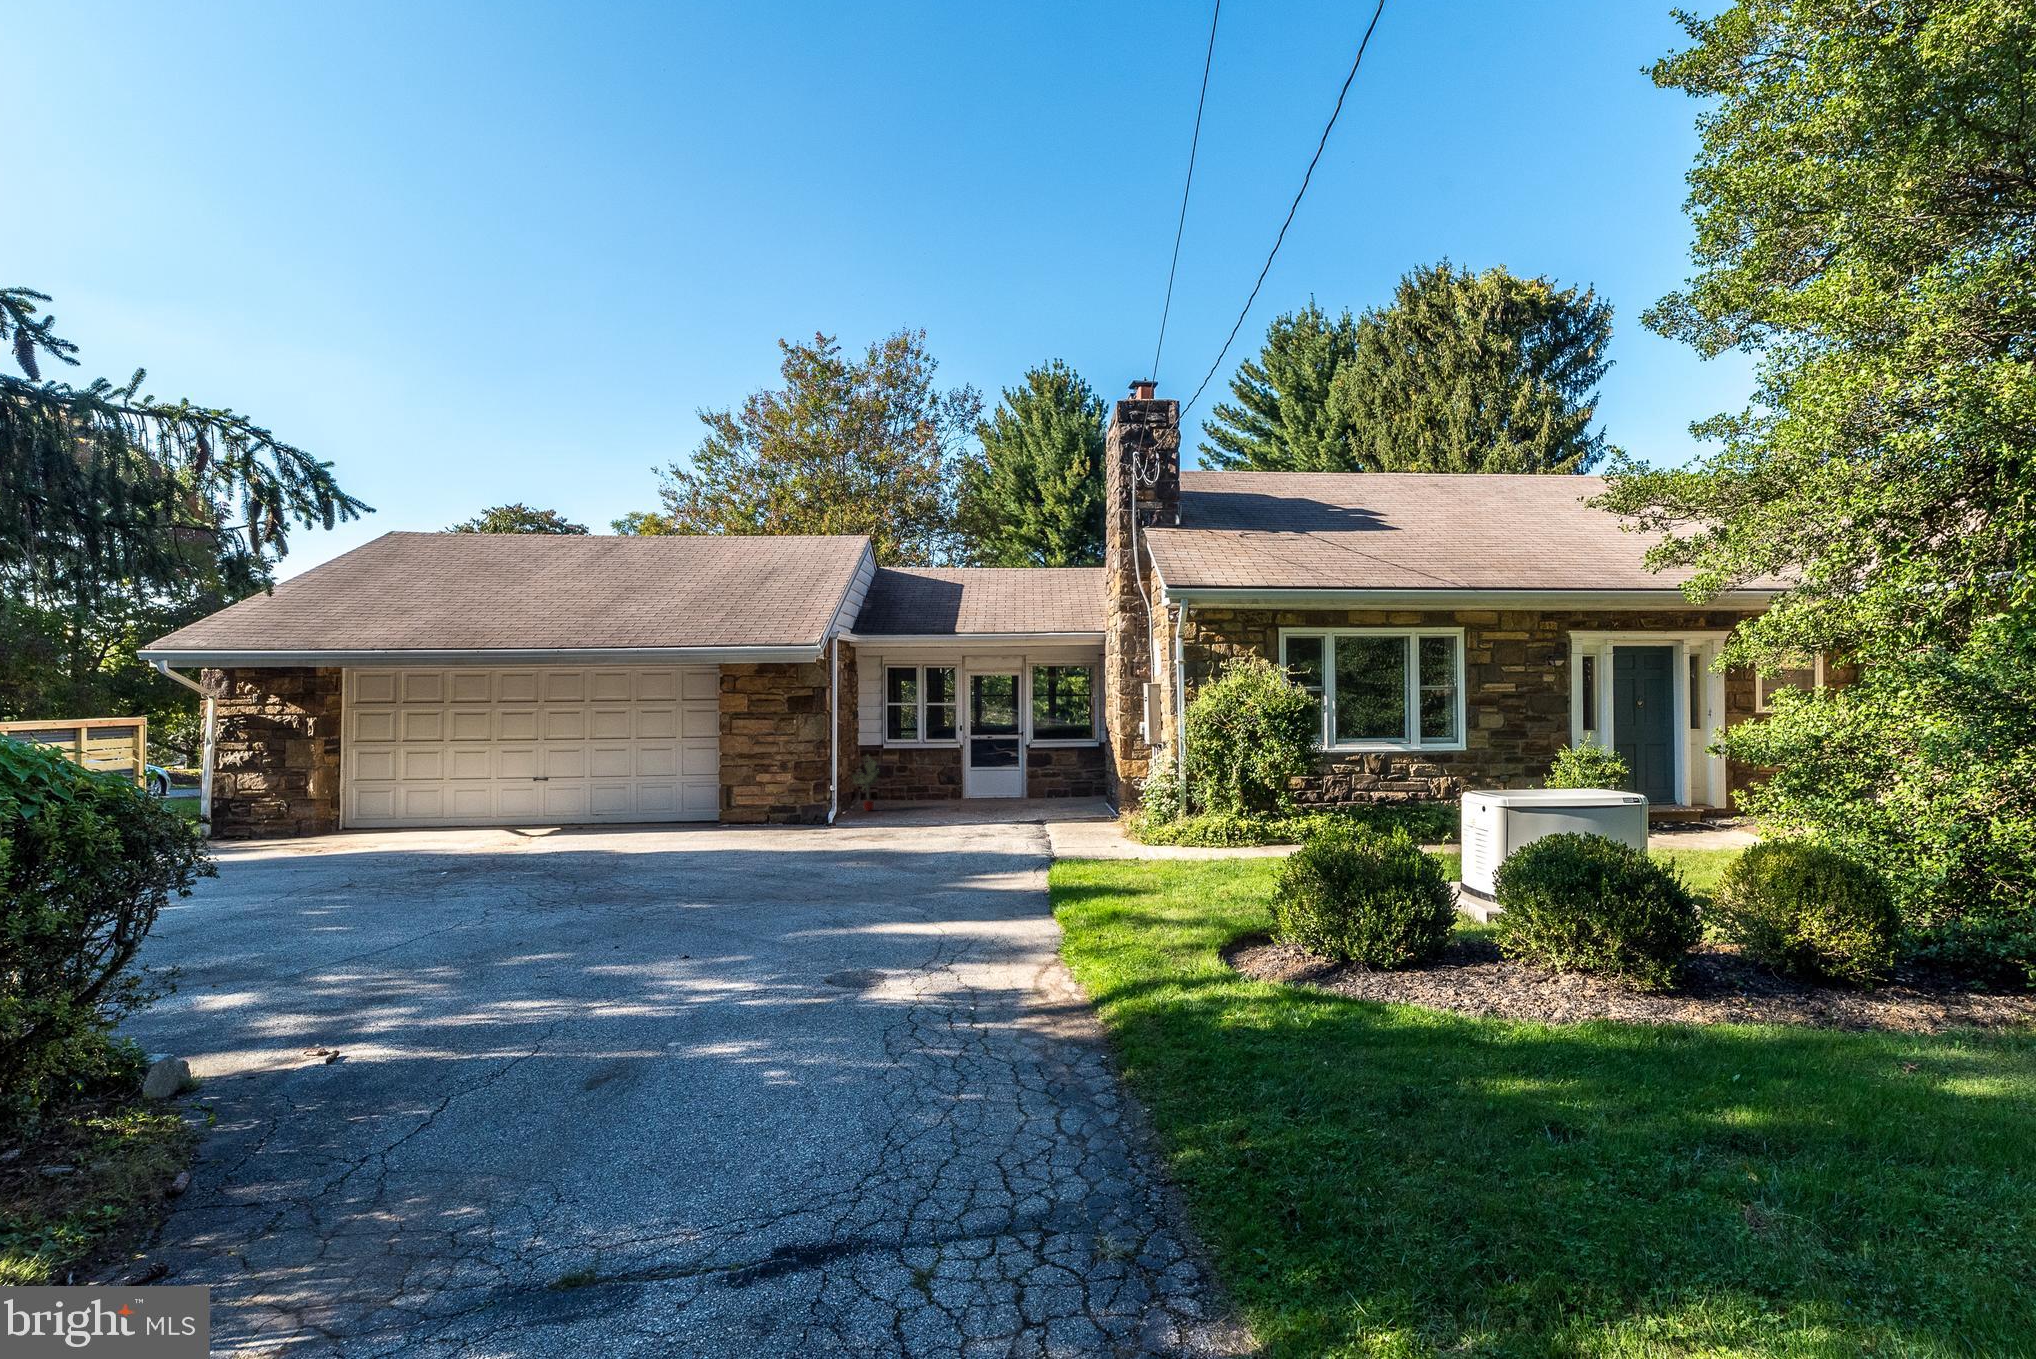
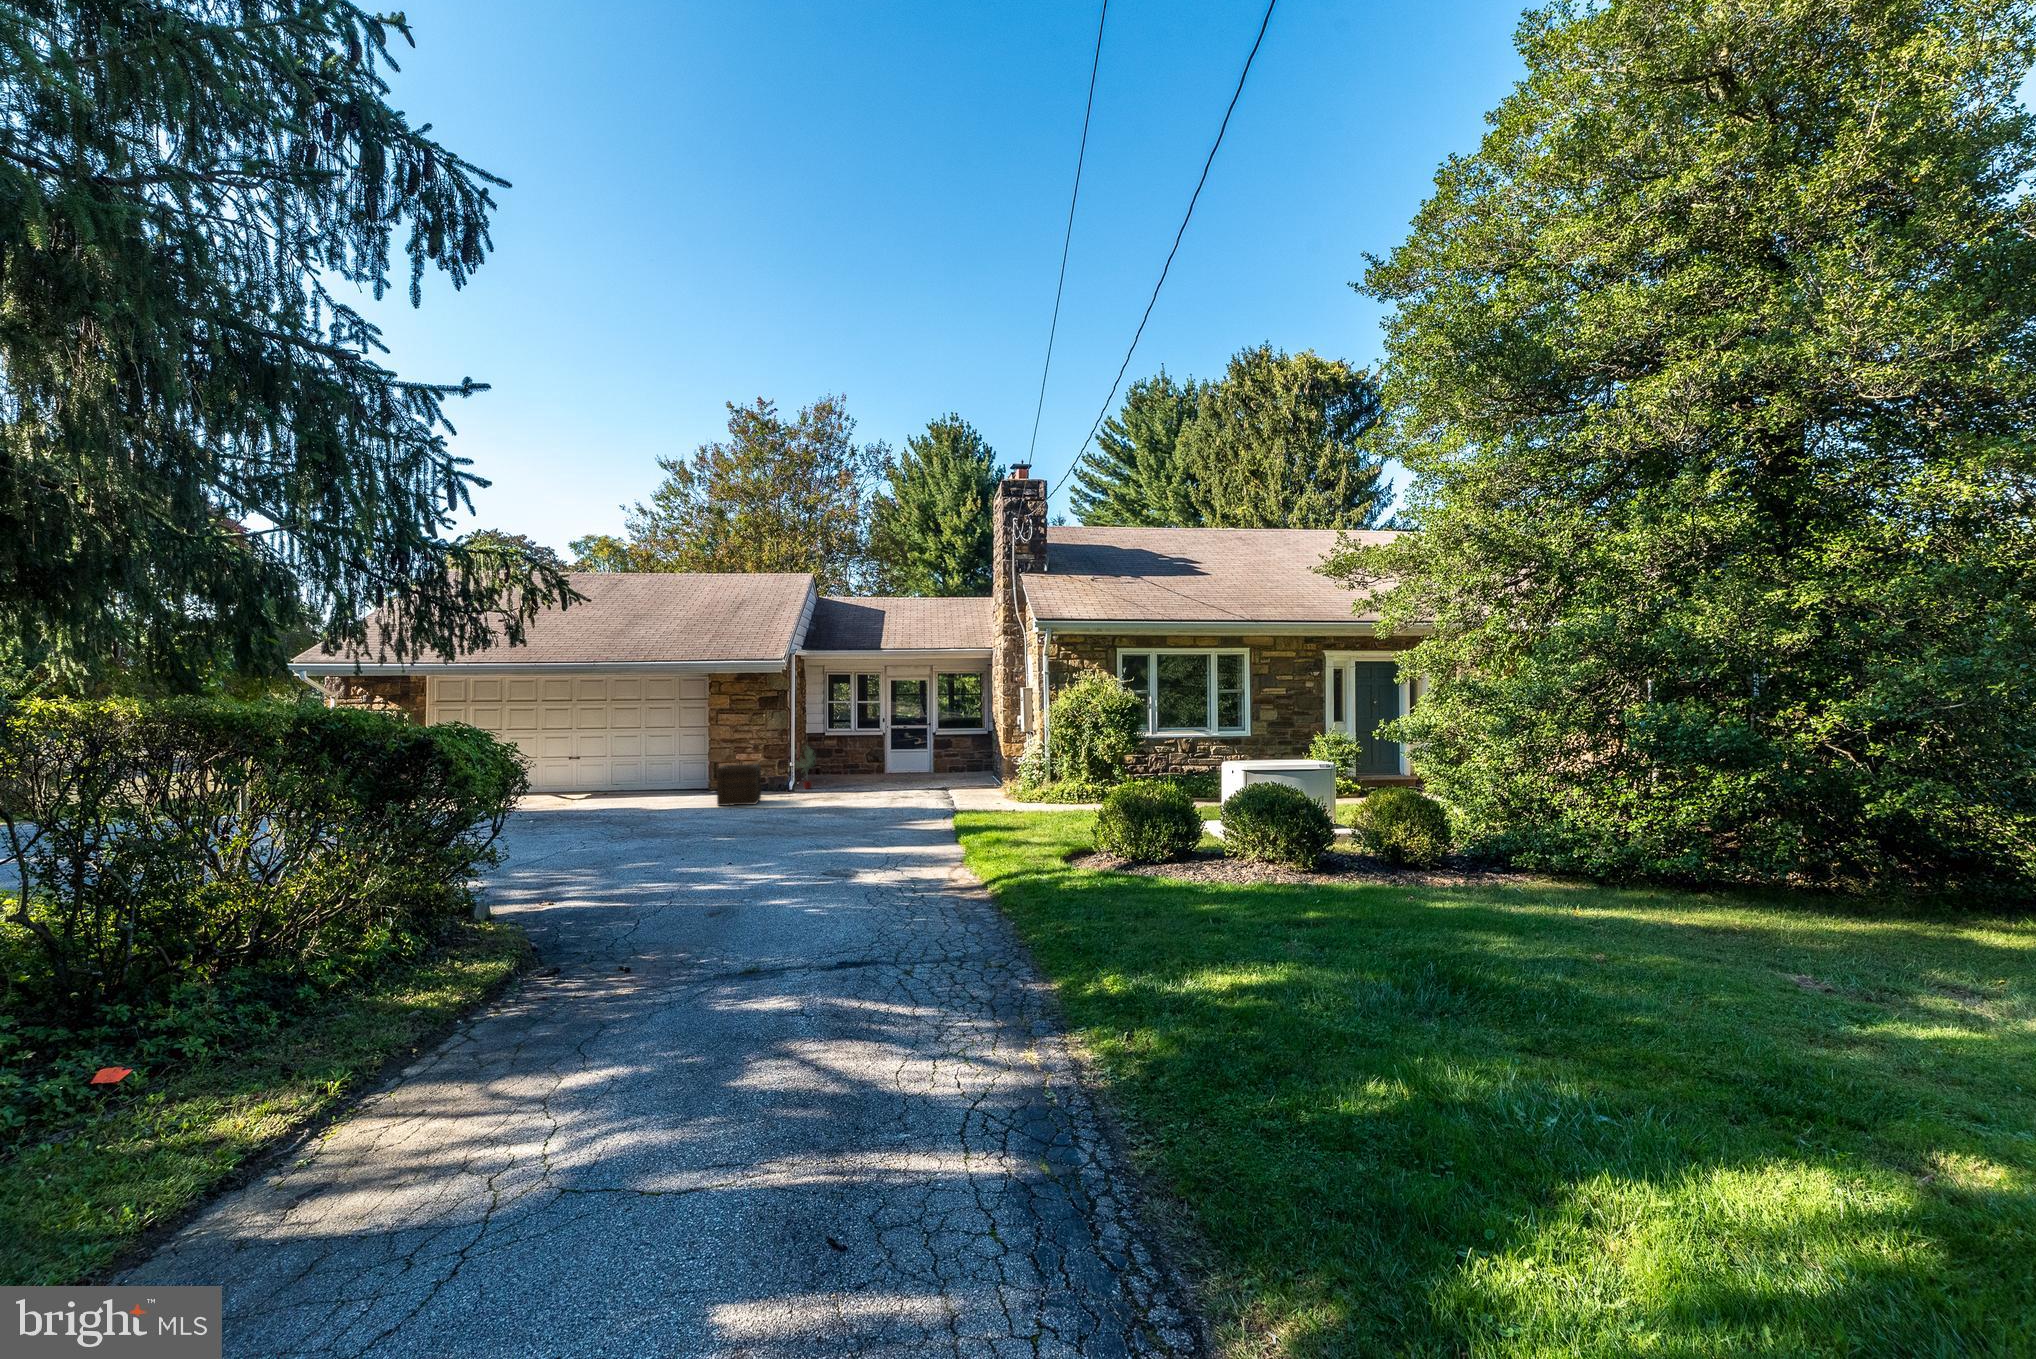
wooden crate: none [748,779,806,833] -> present [716,764,761,806]

